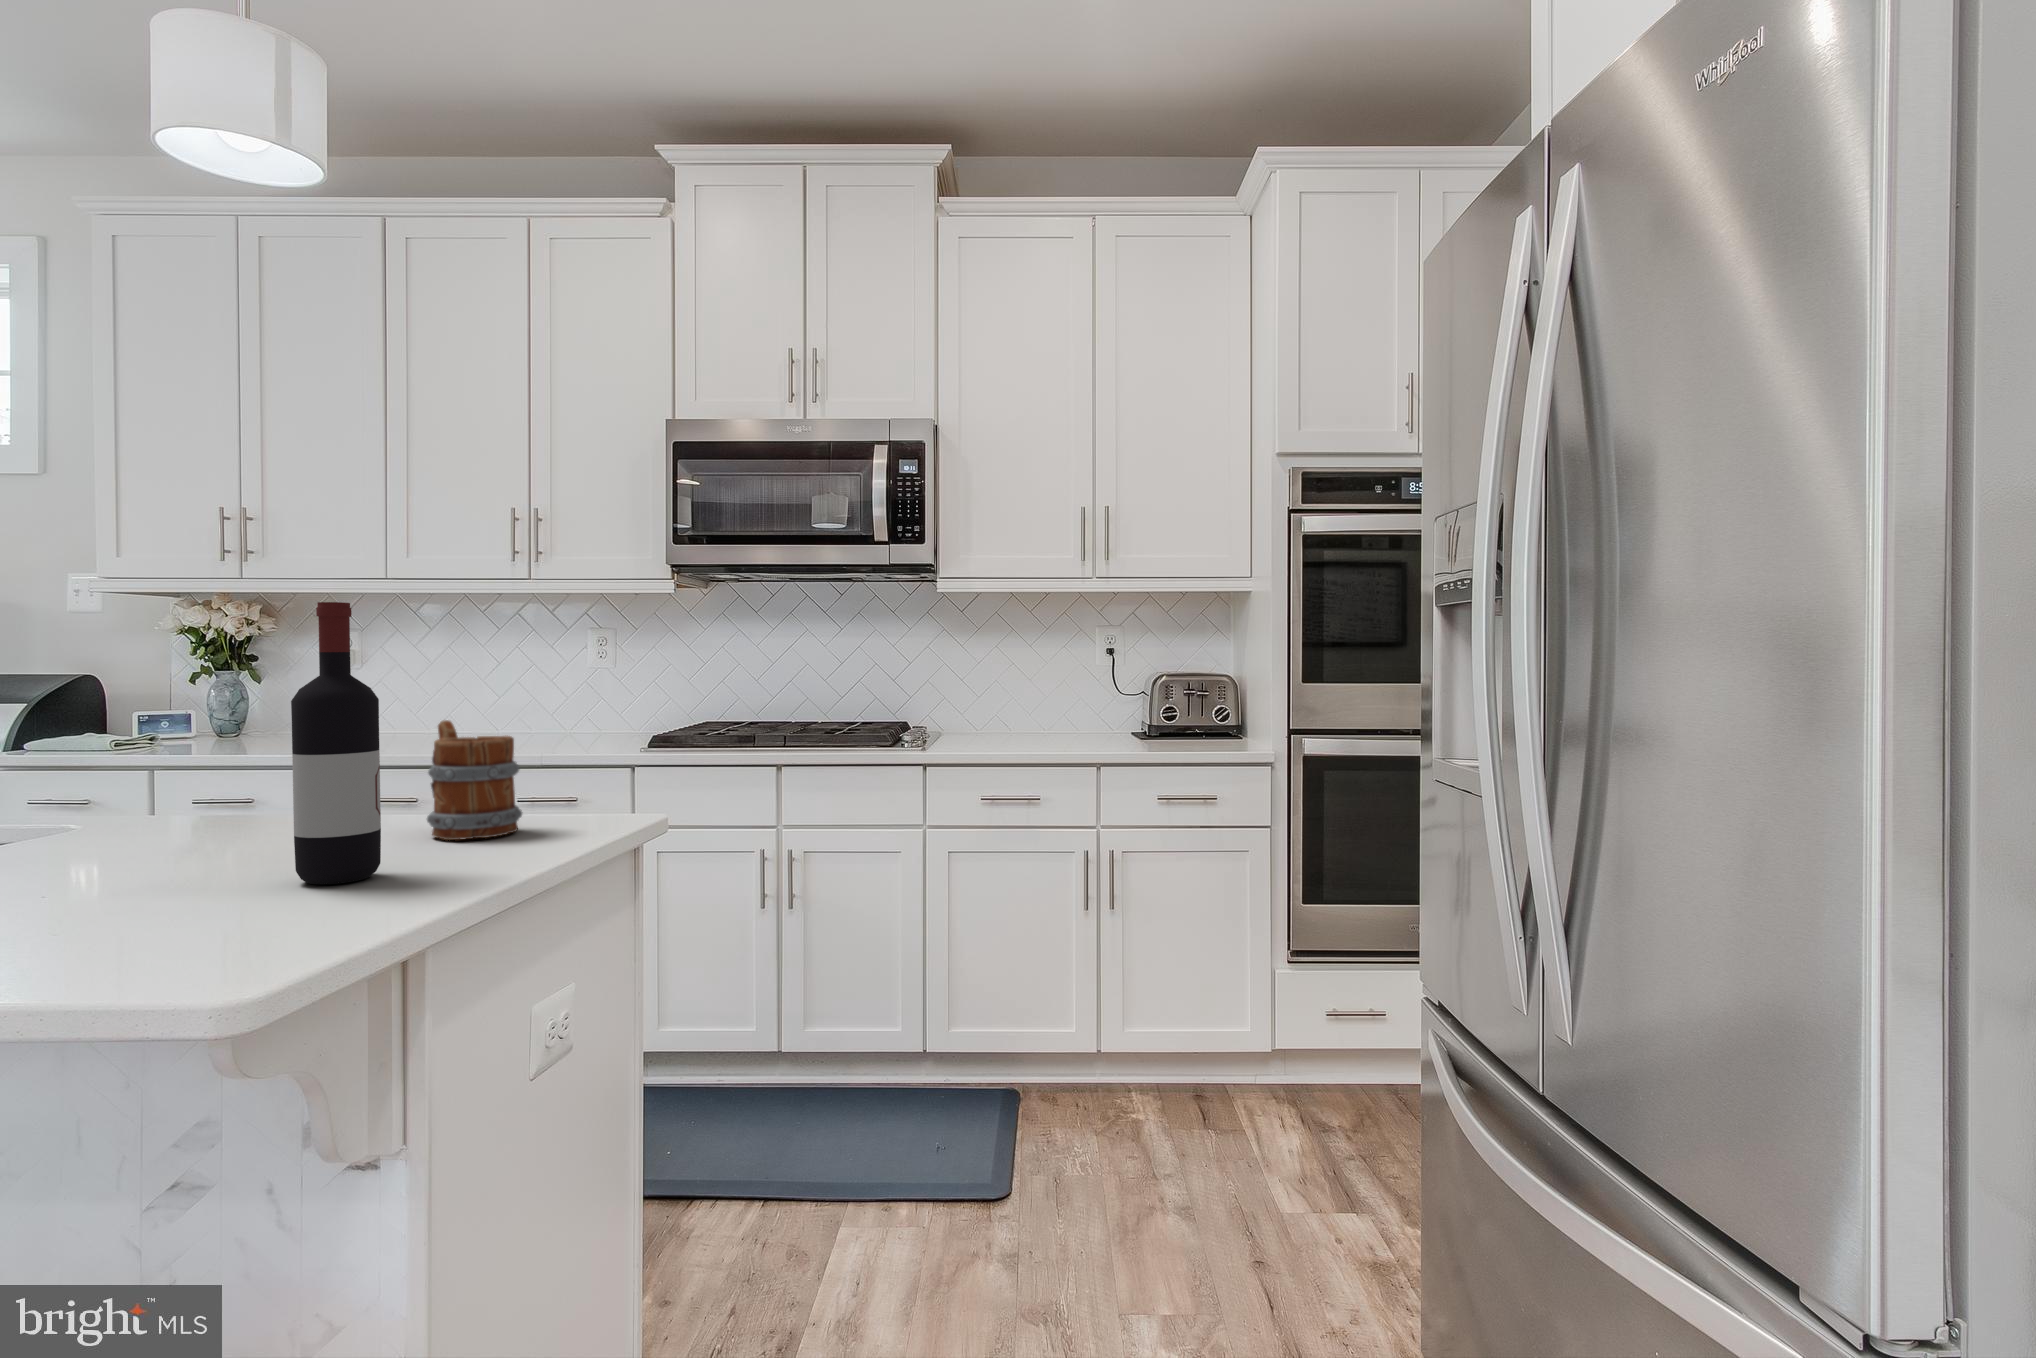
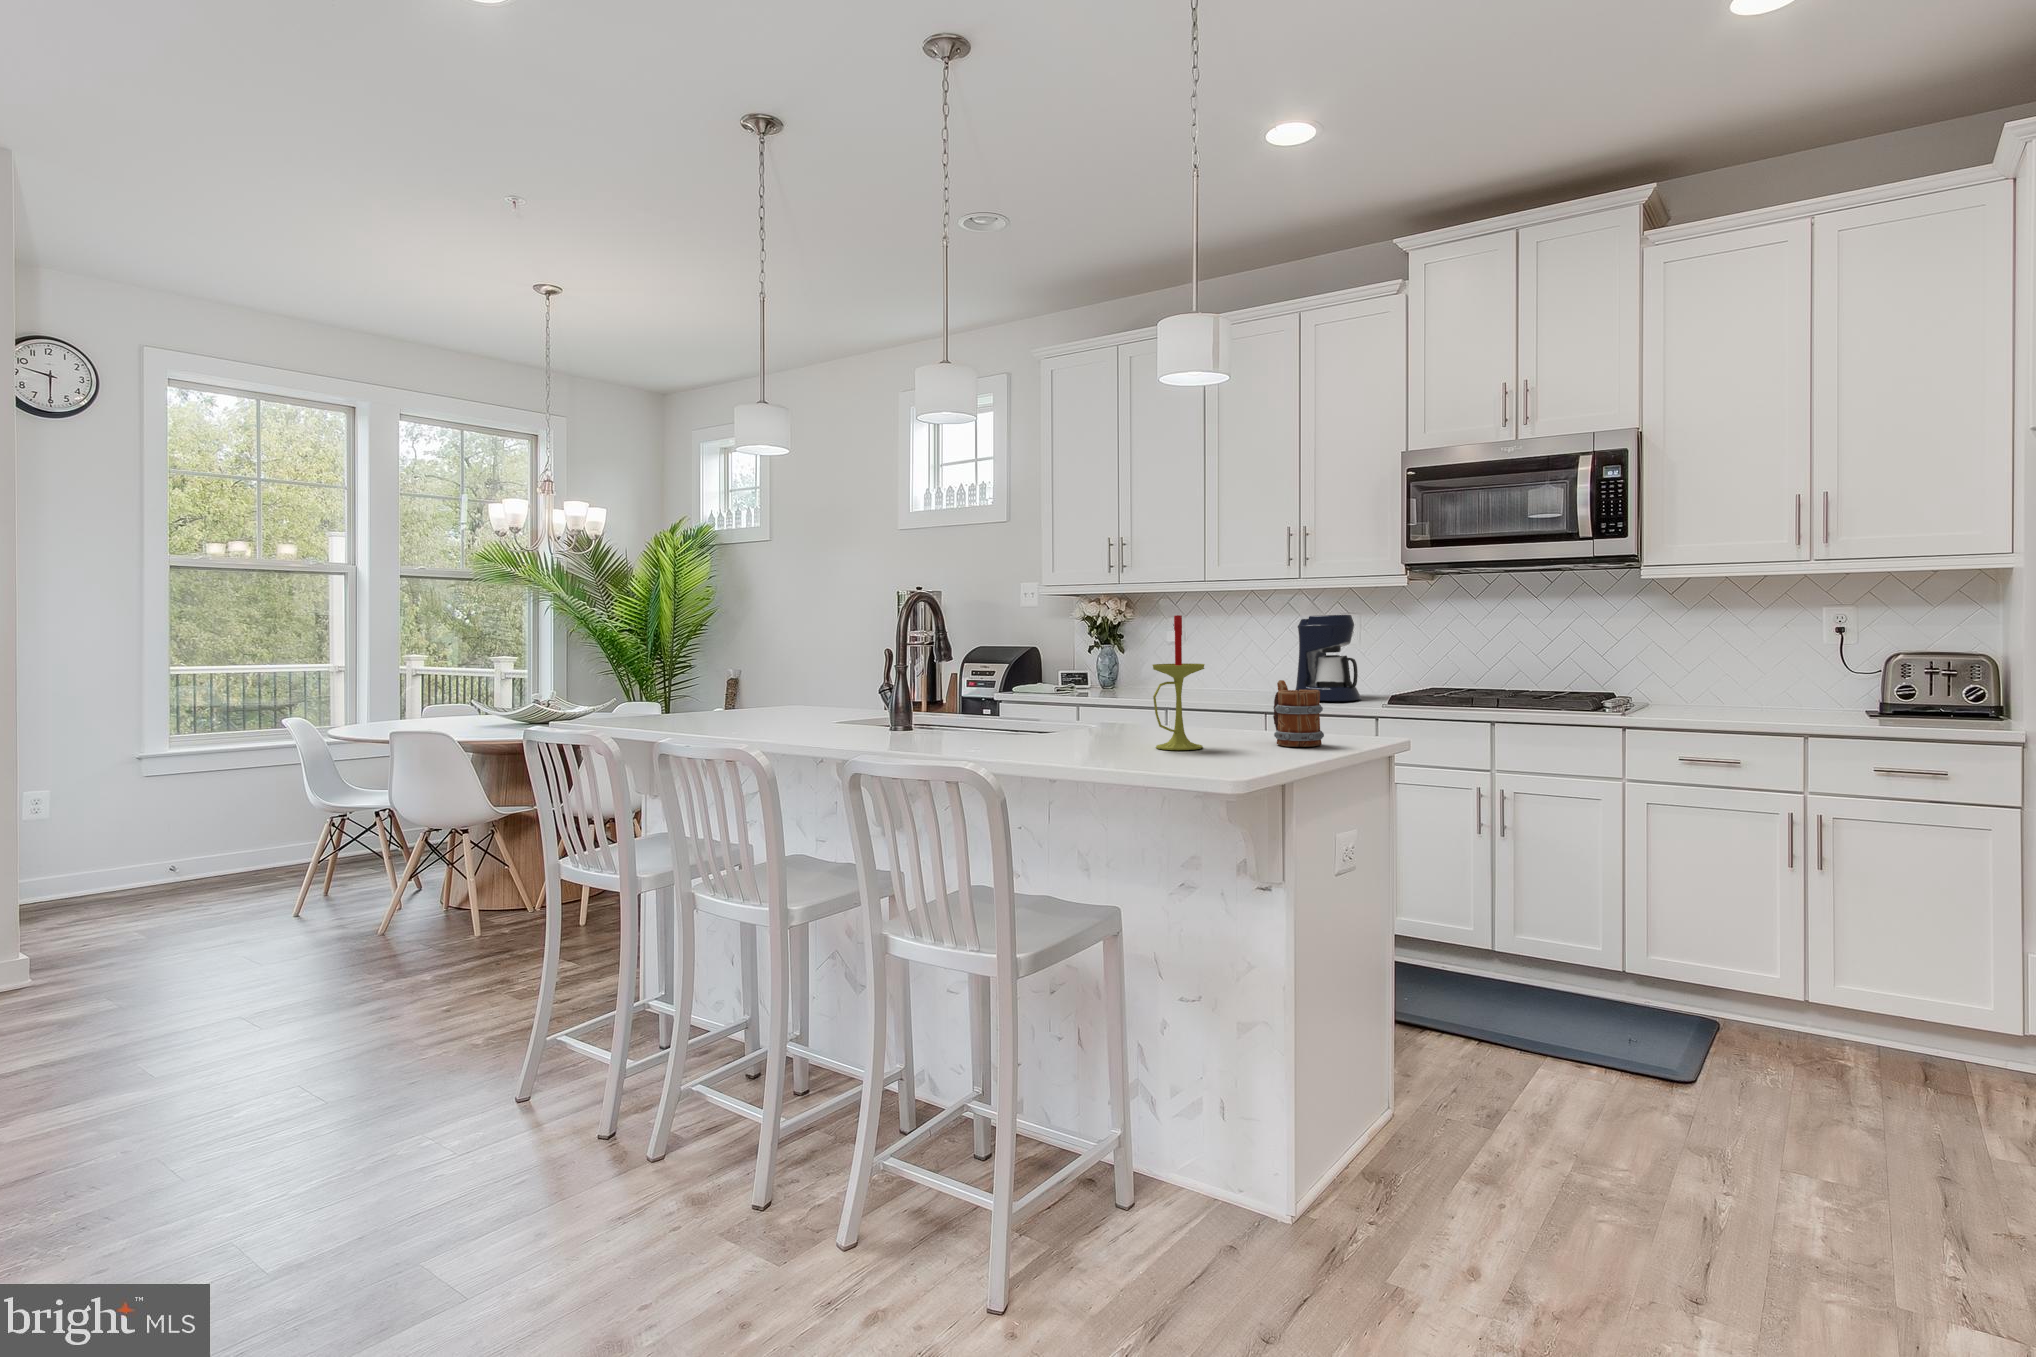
candle: none [123,588,268,872] -> present [1153,615,1205,750]
wine bottle: present [291,602,381,884] -> none [1226,620,1264,759]
coffee maker: none [522,629,617,744] -> present [1296,615,1361,701]

